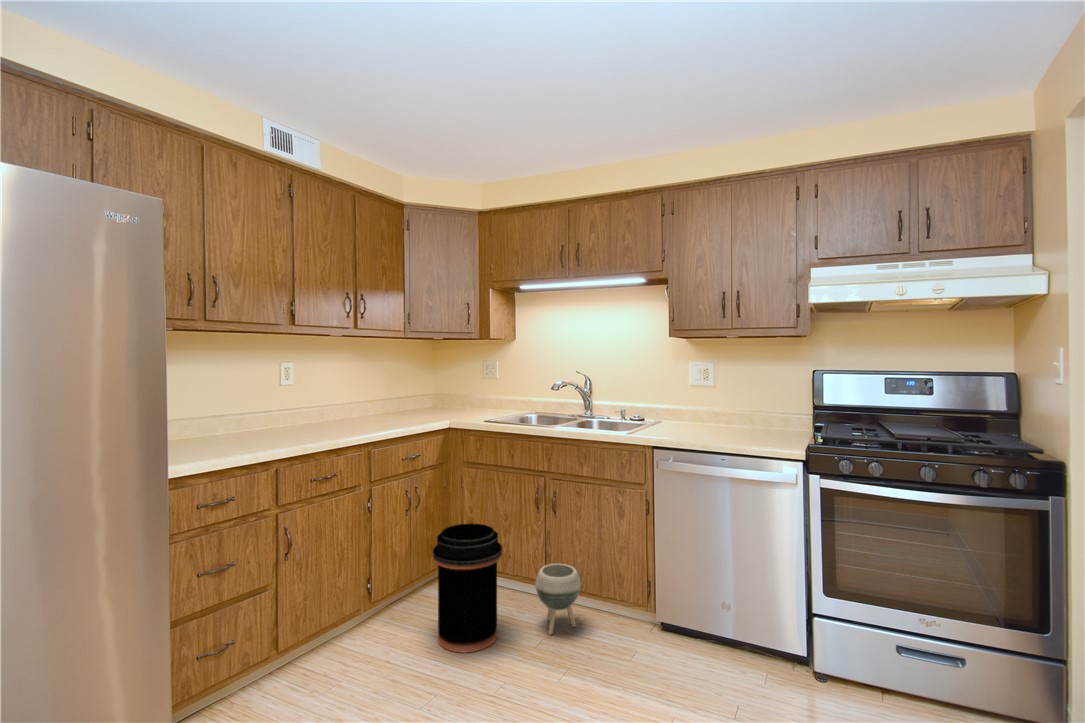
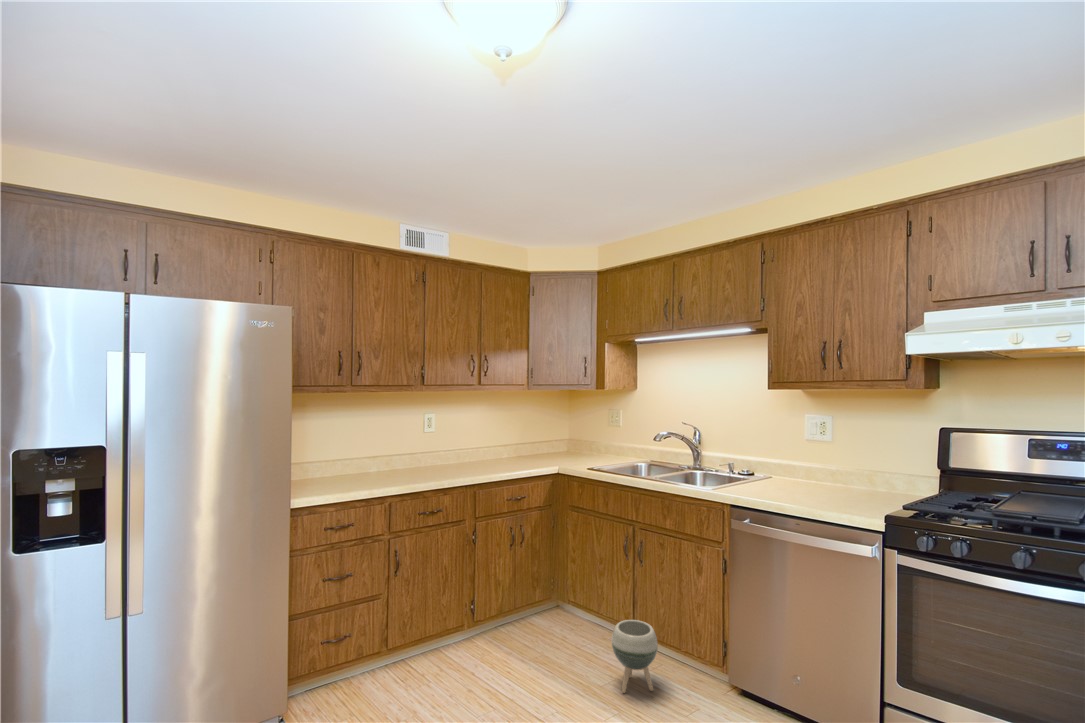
trash can: present [433,523,502,653] -> none [515,566,578,691]

